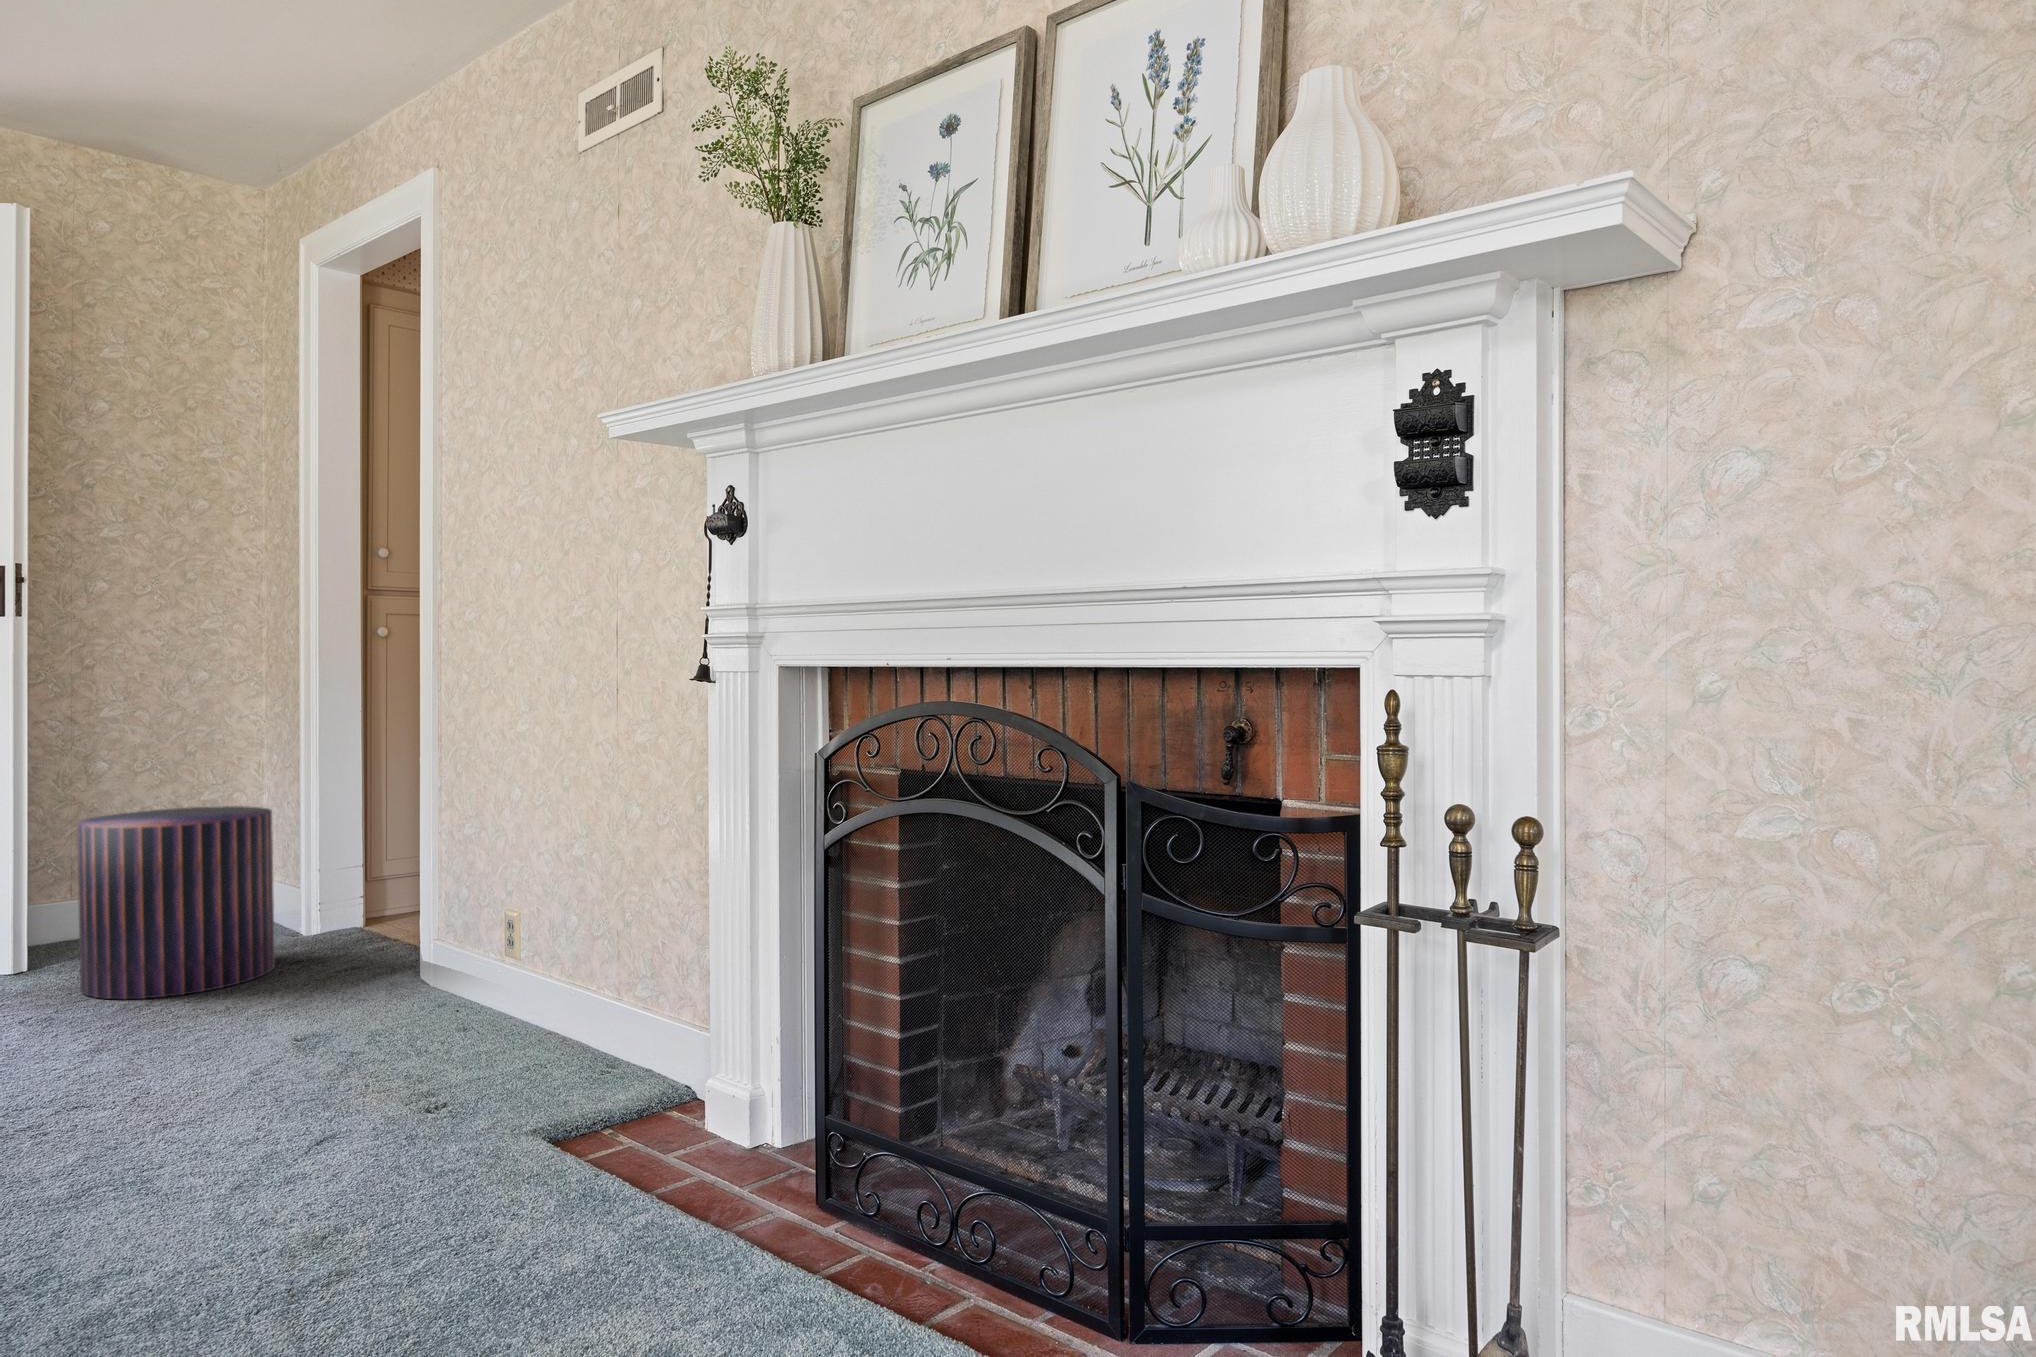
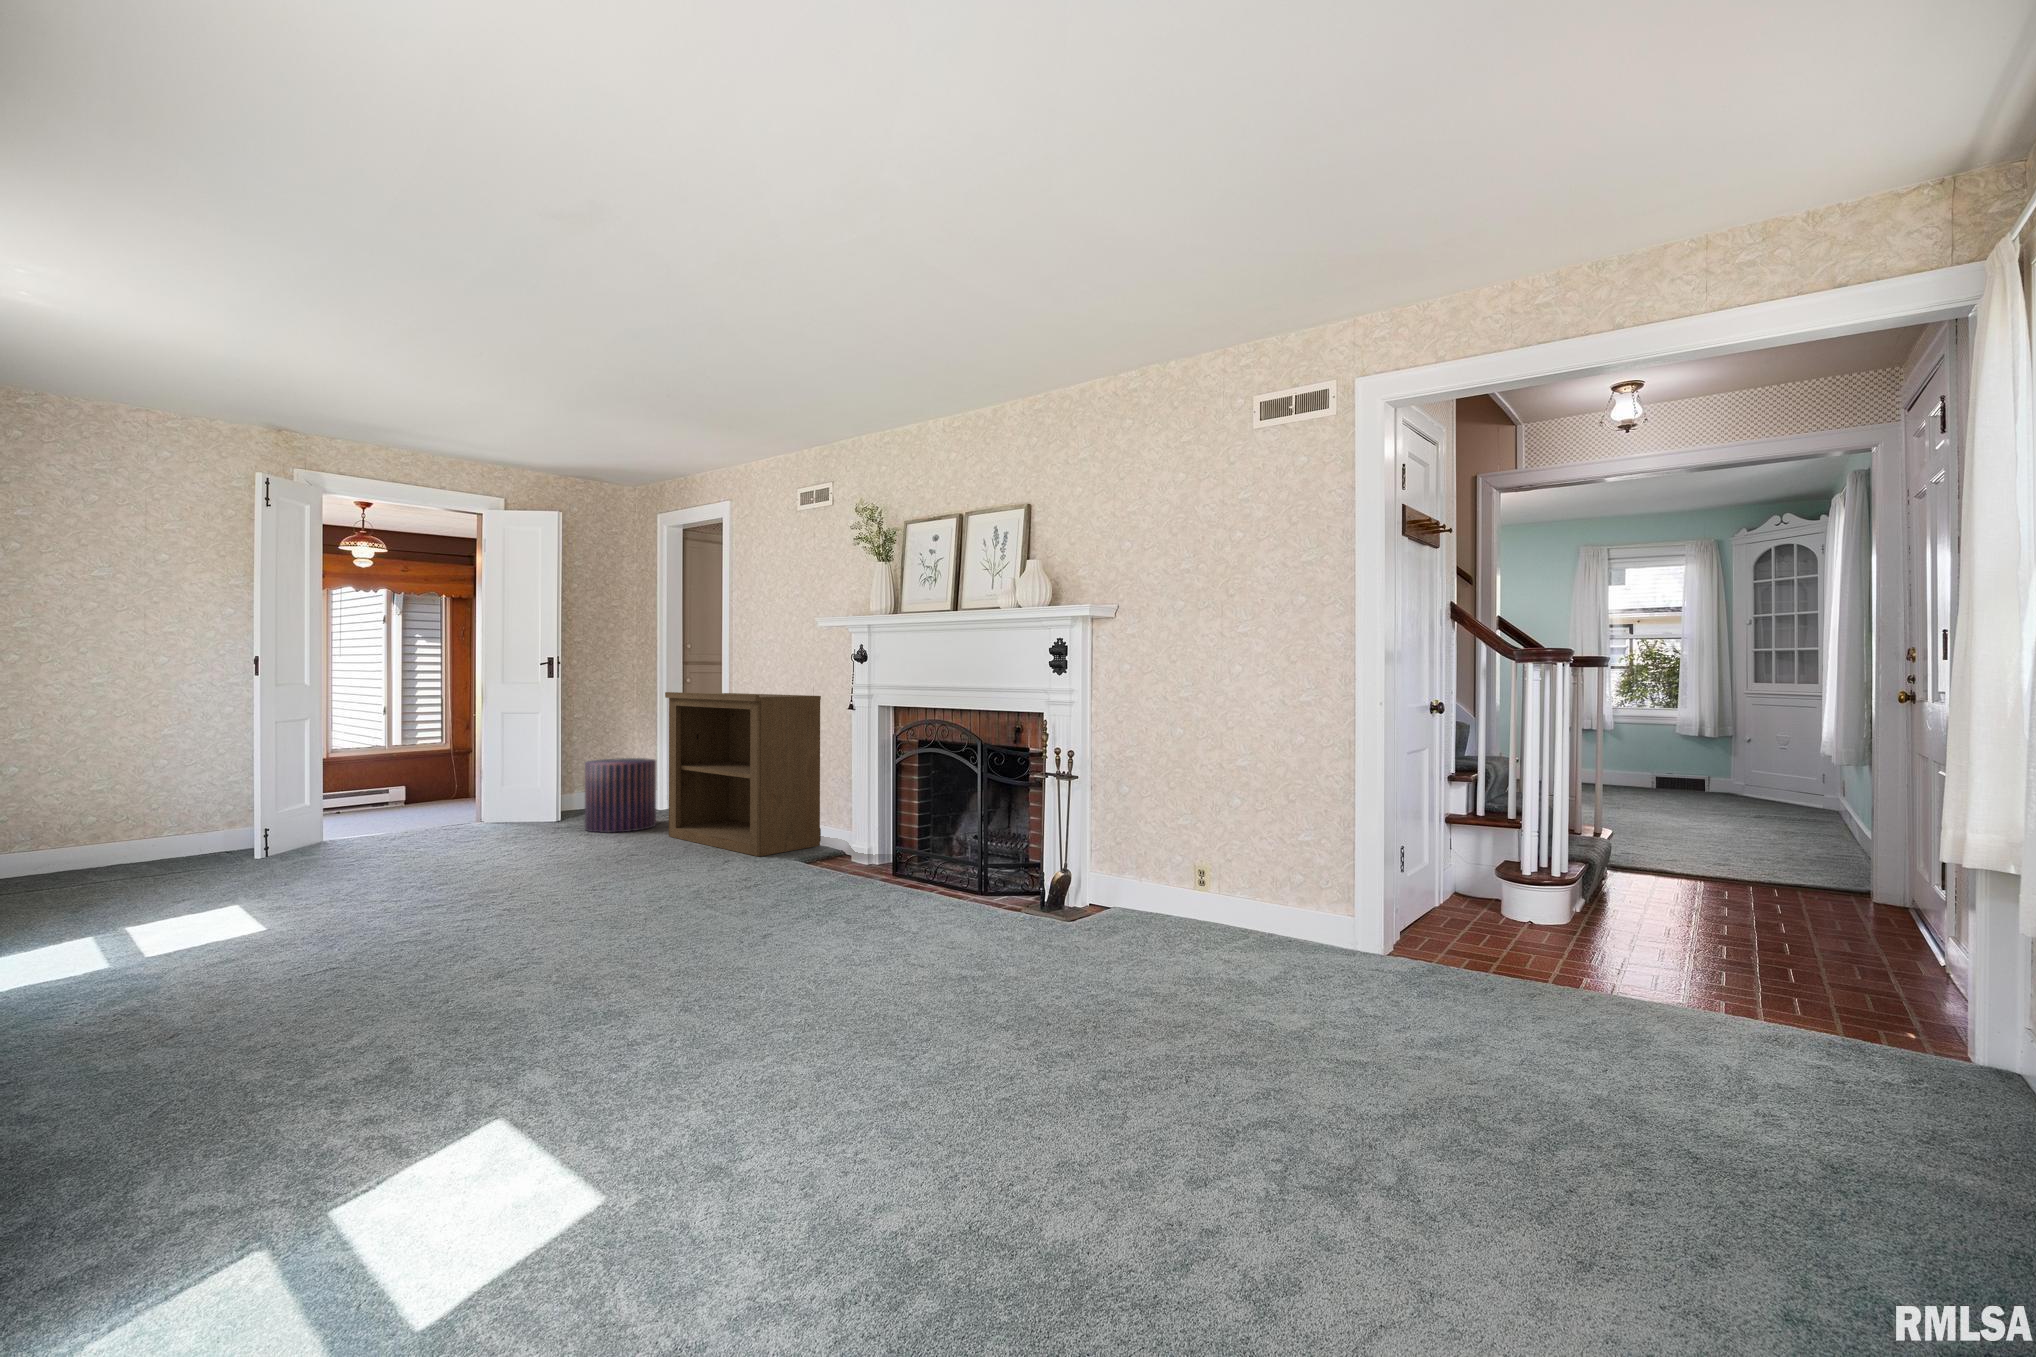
bookshelf: none [245,636,639,1109] -> present [665,692,821,856]

